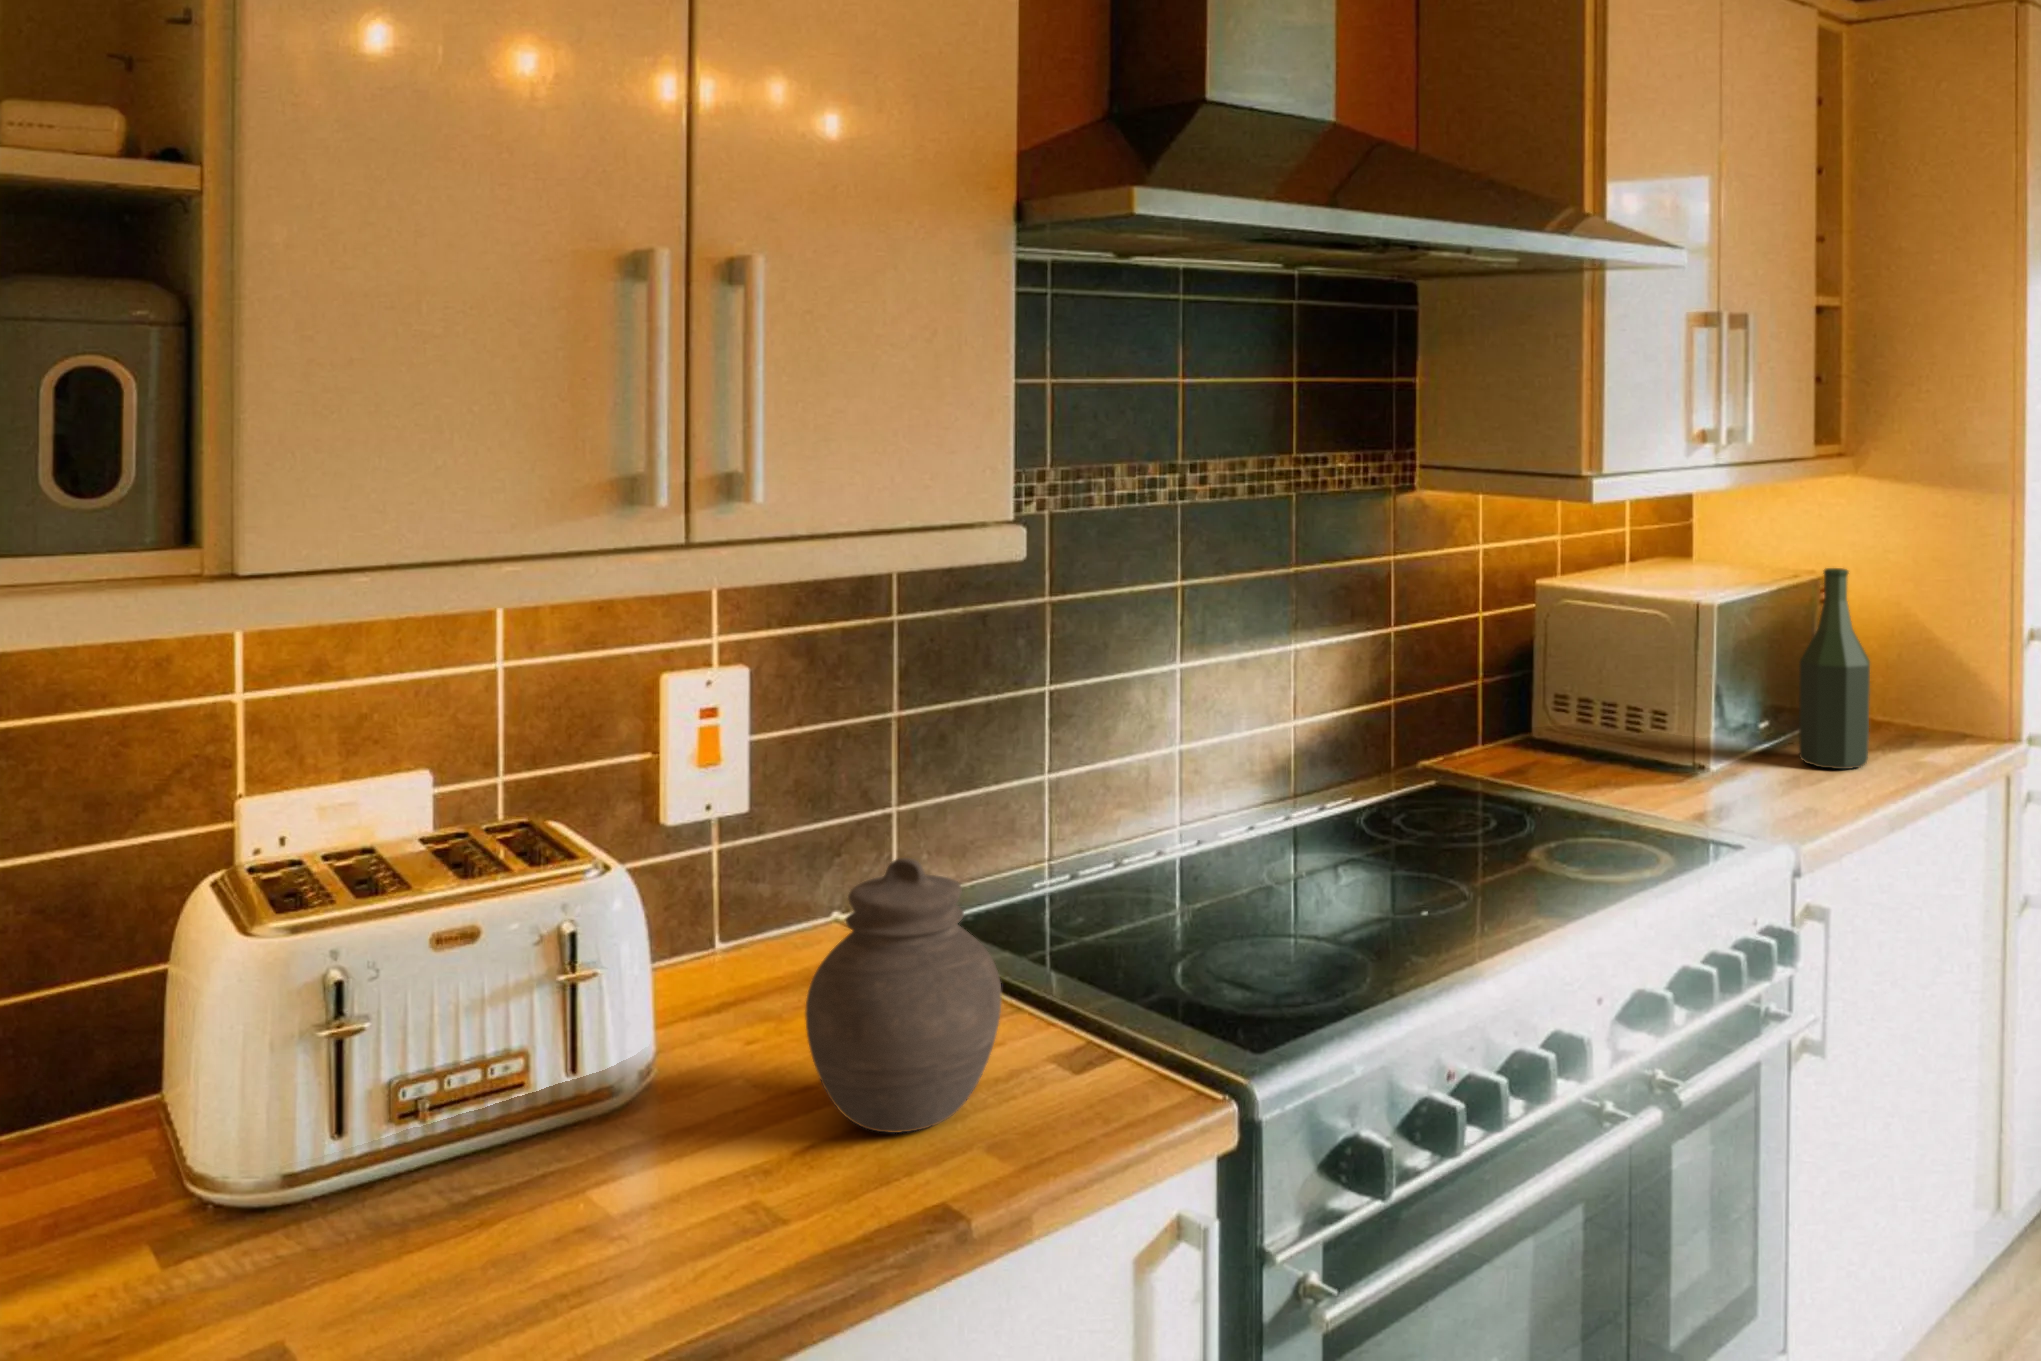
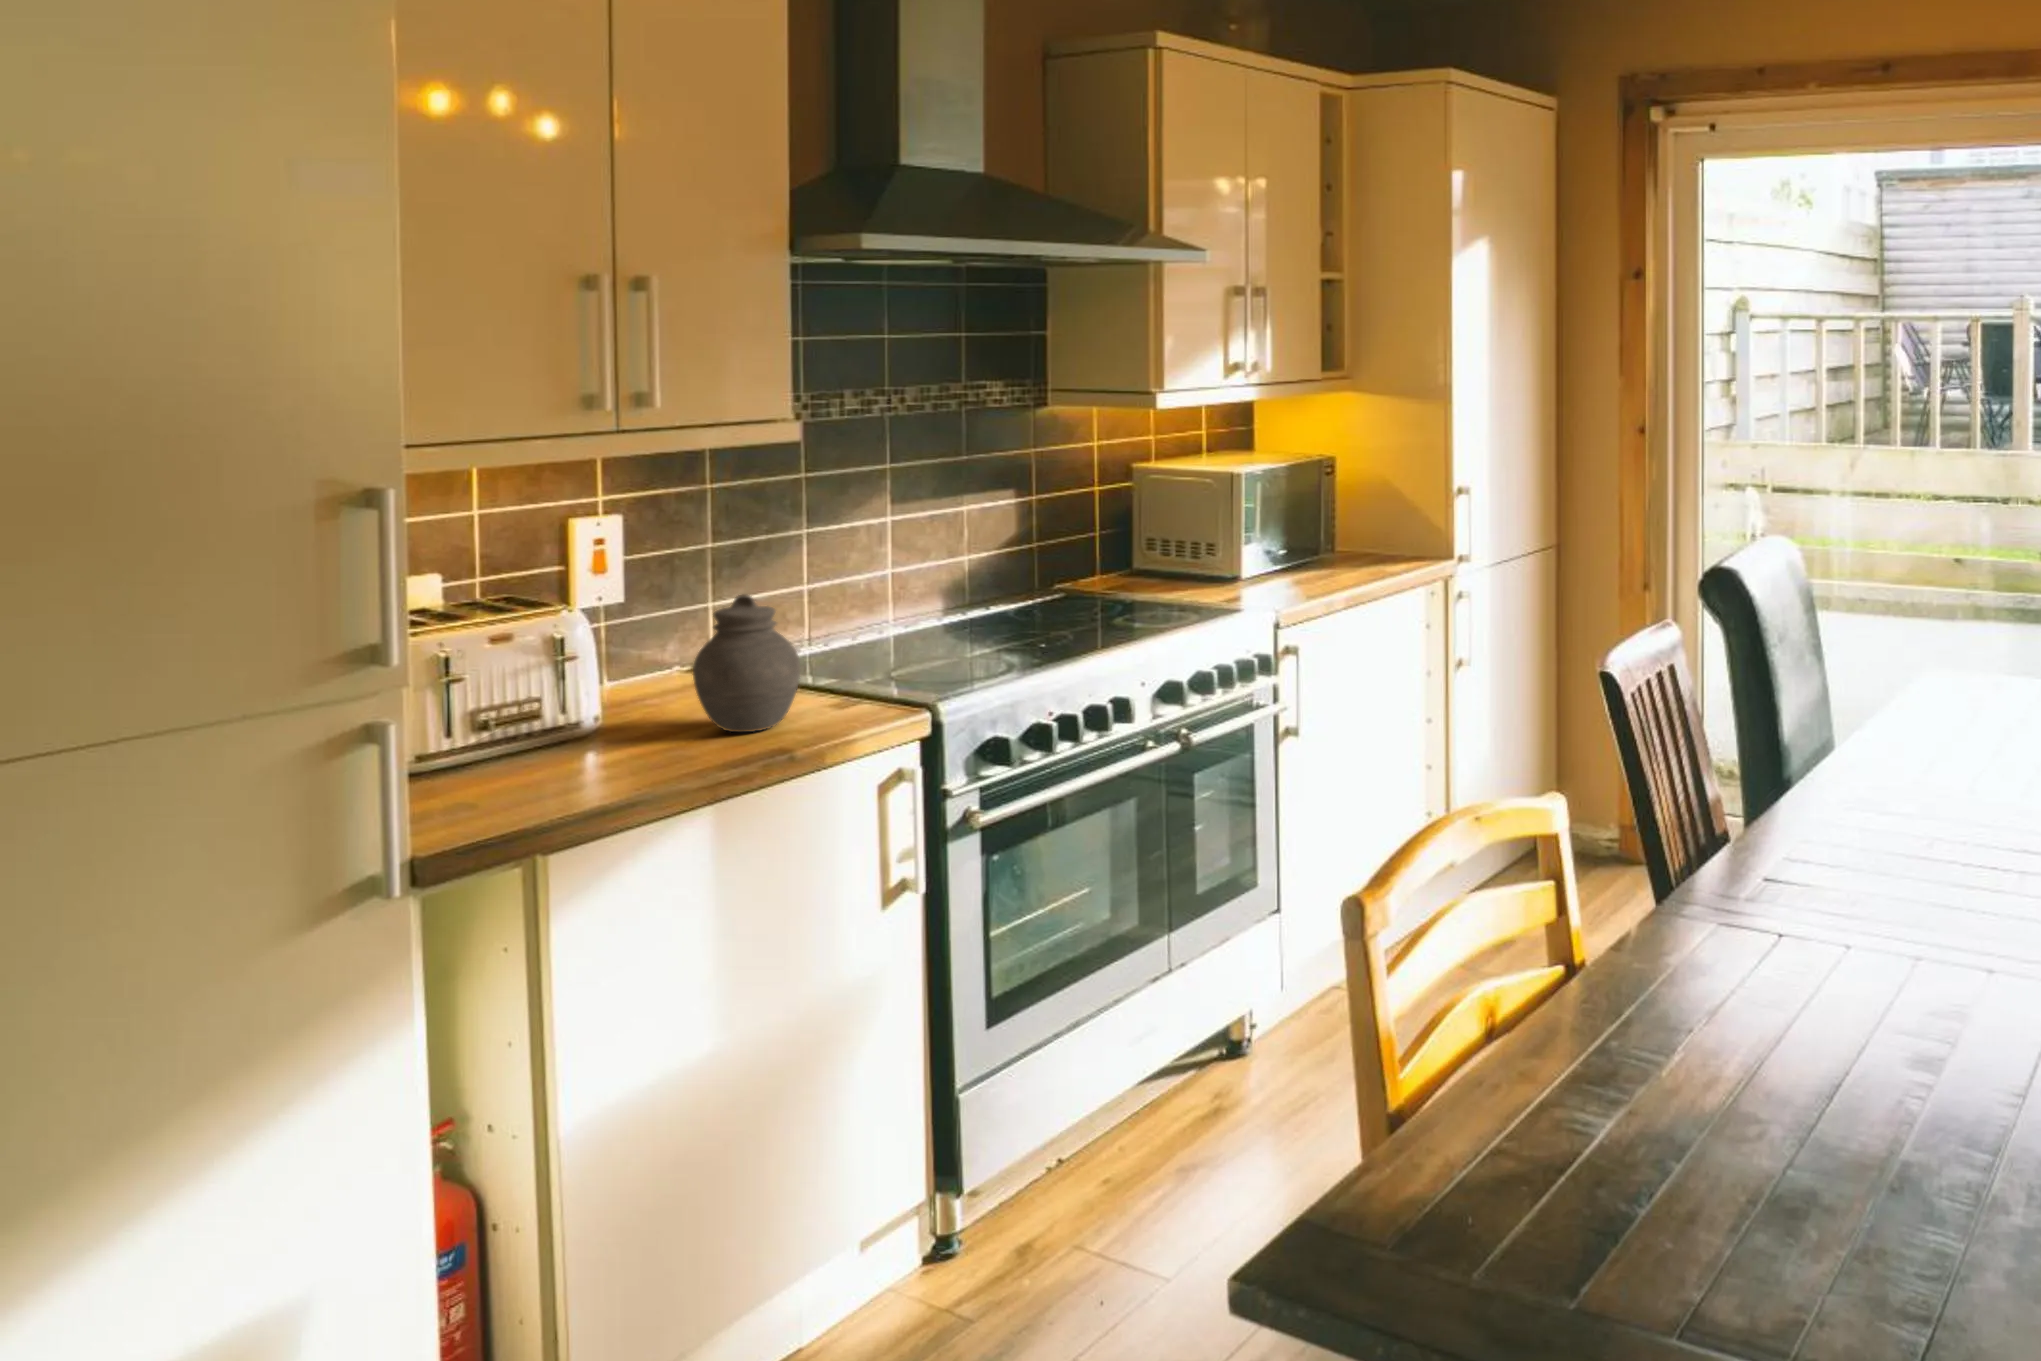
bottle: present [1799,568,1870,769] -> none [1301,451,1345,577]

